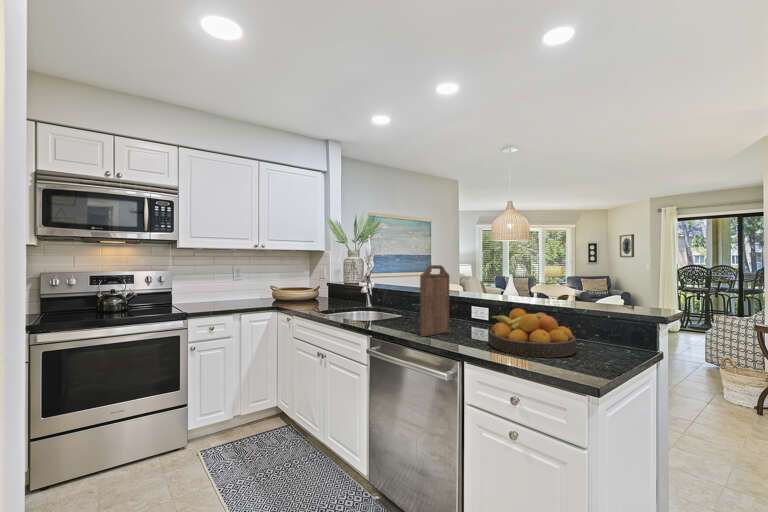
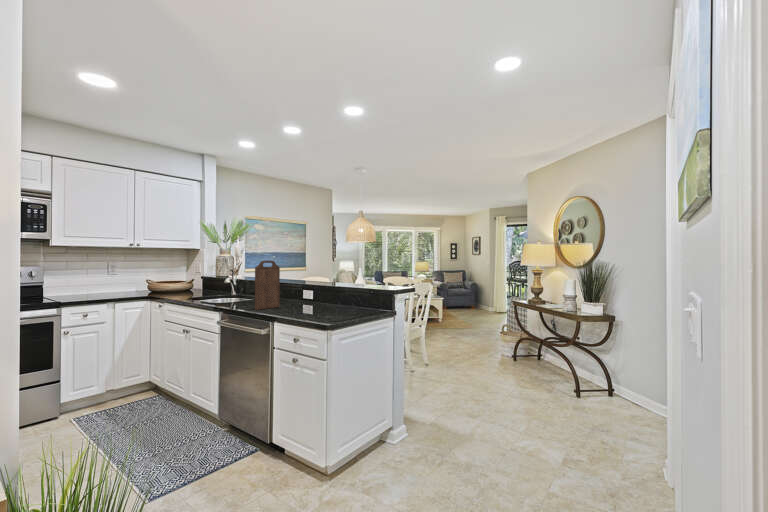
fruit bowl: present [489,308,577,357] -> none [296,288,348,316]

